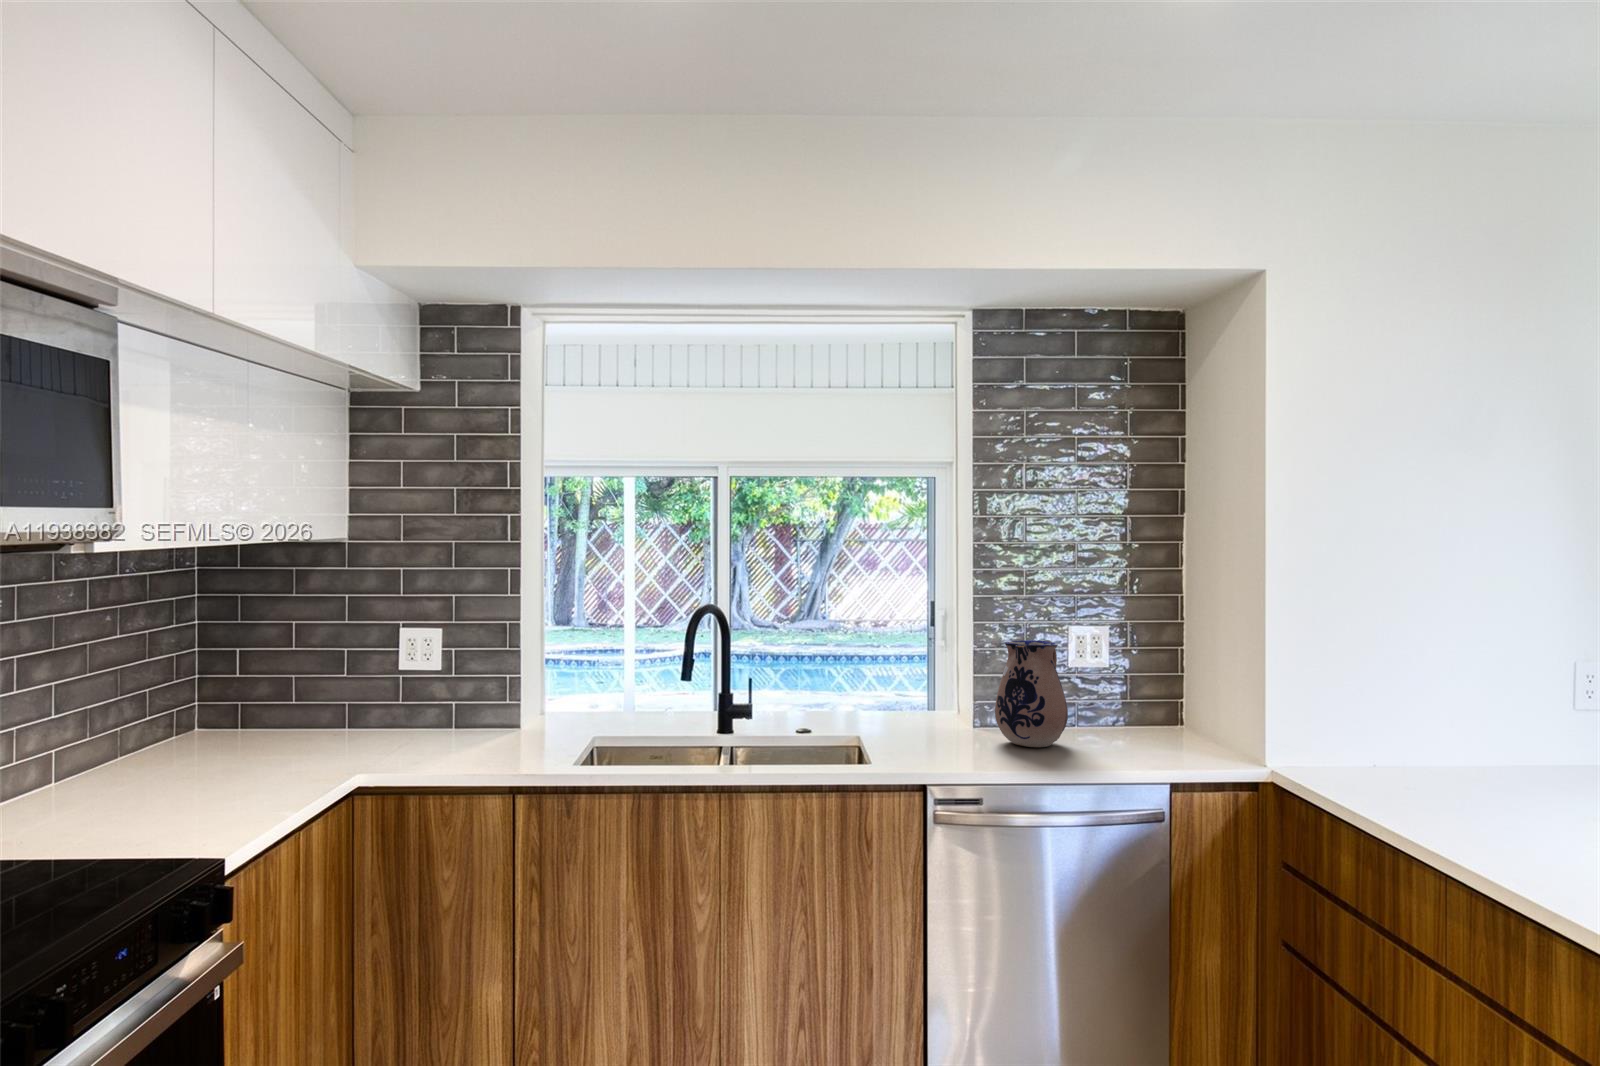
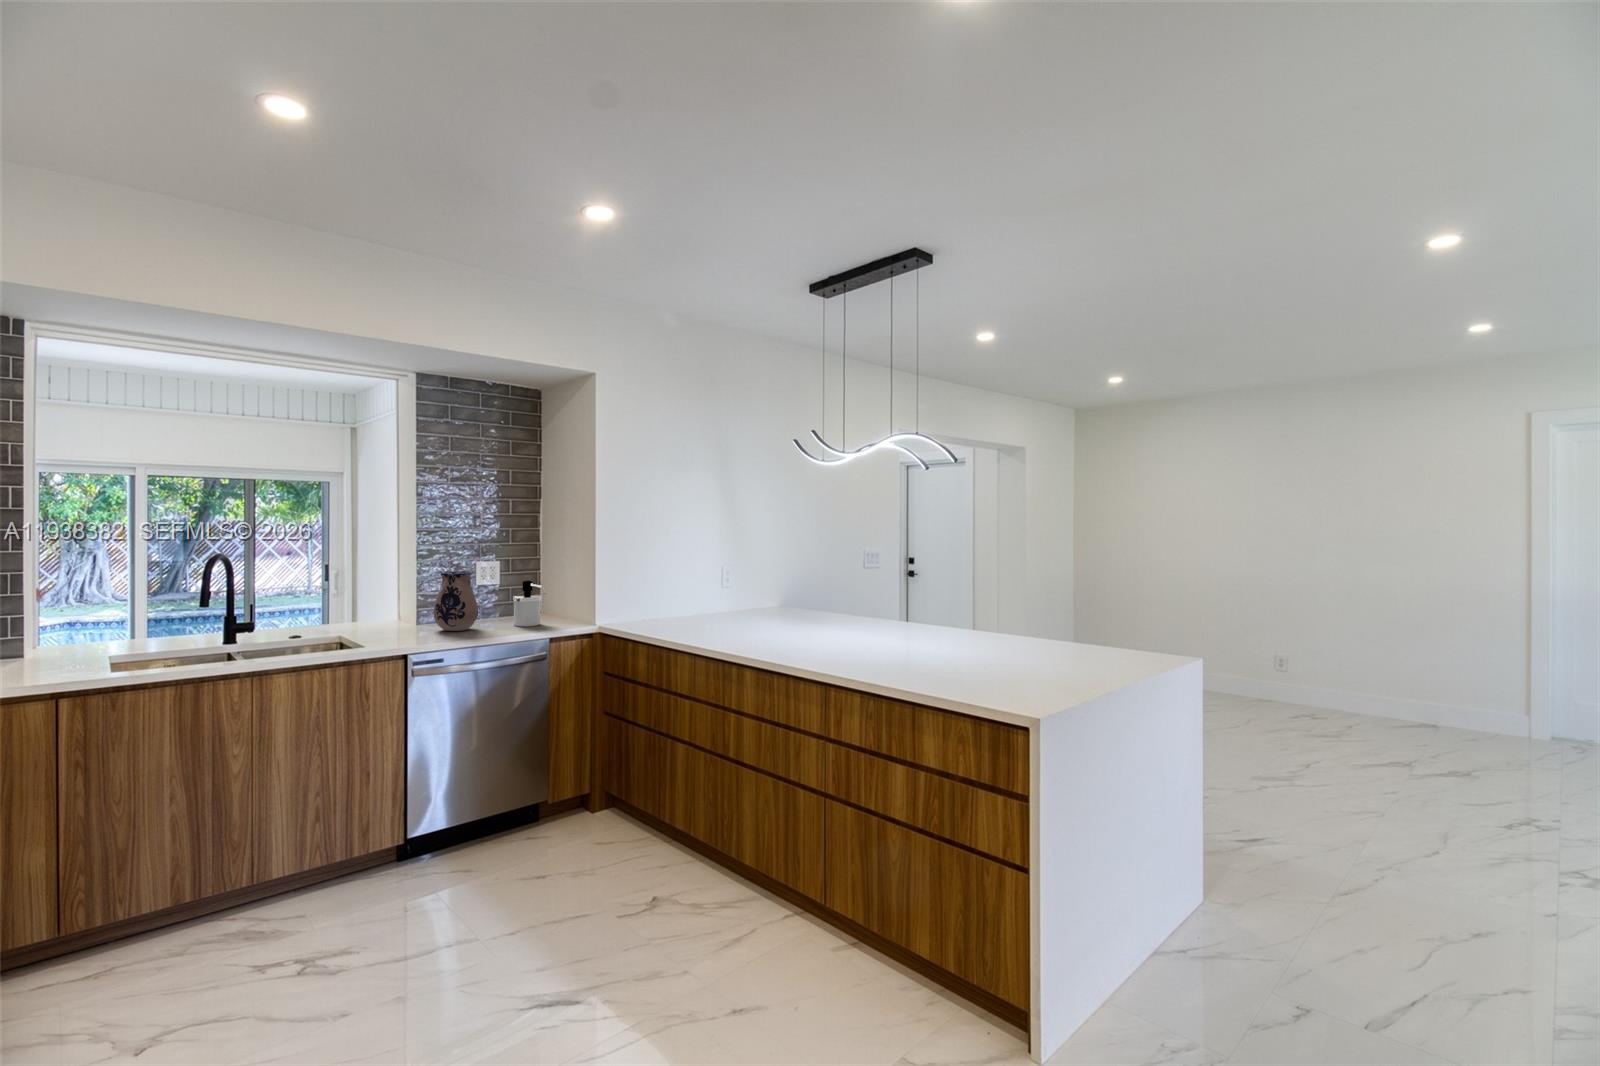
soap dispenser: none [1131,664,1192,752] -> present [513,581,545,627]

